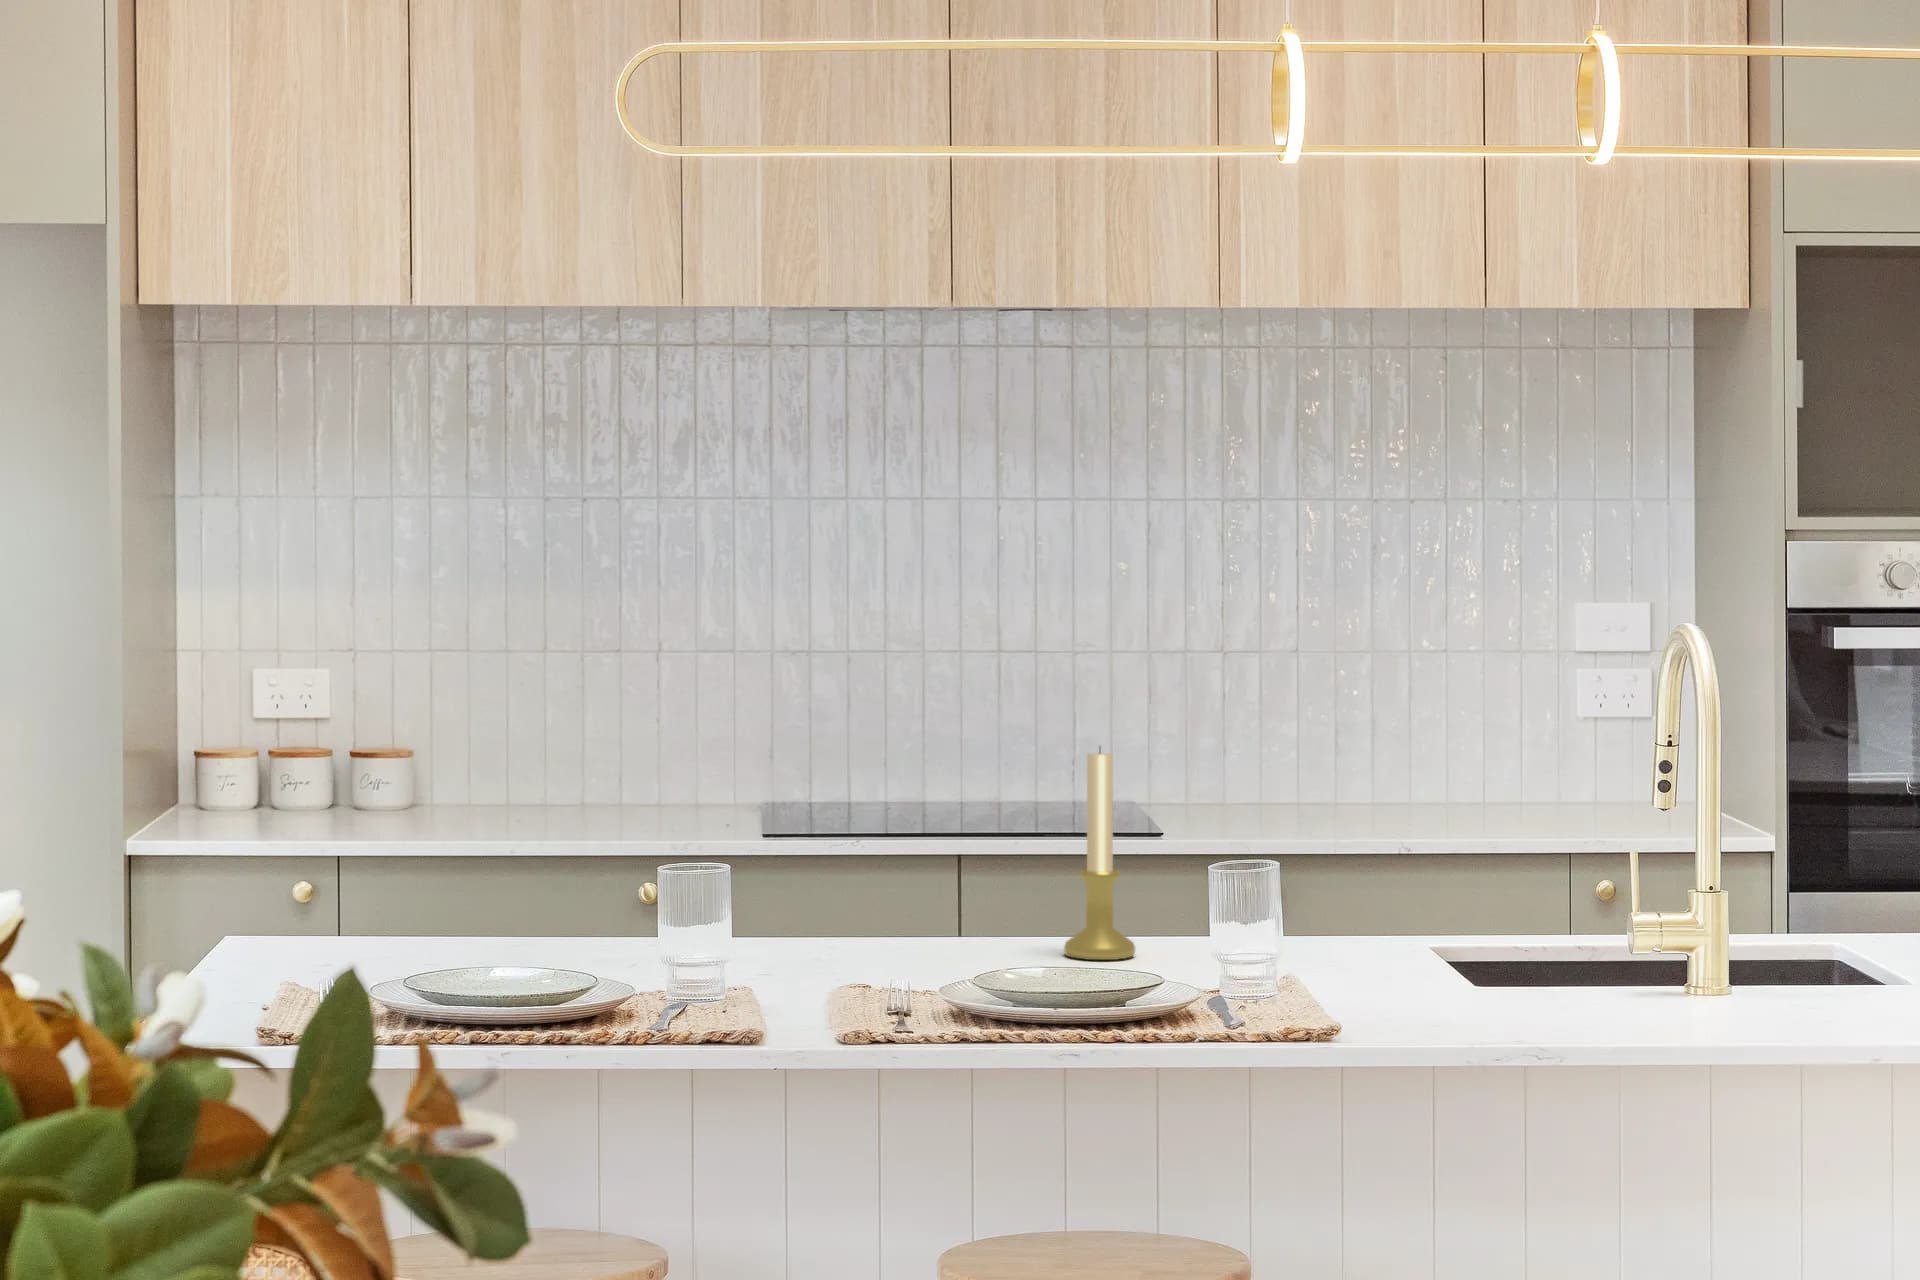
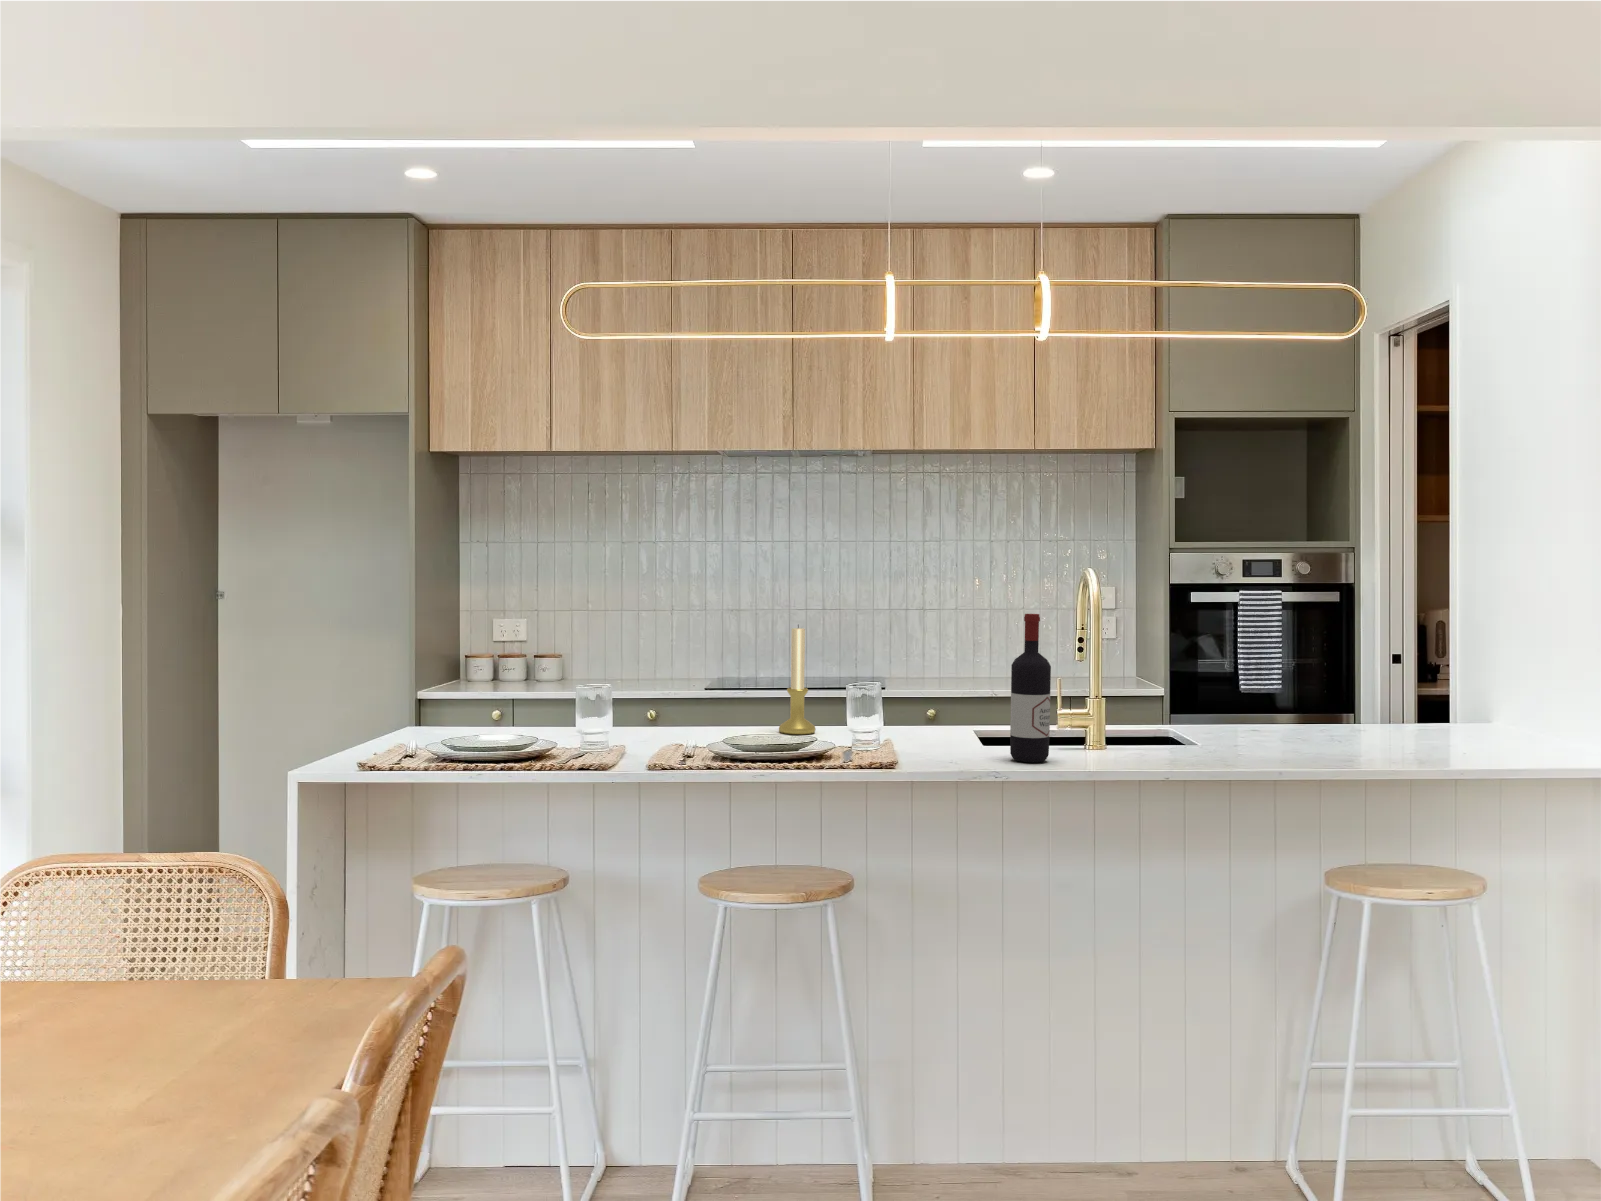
wine bottle: none [1548,721,1629,1018] -> present [1010,614,1051,763]

